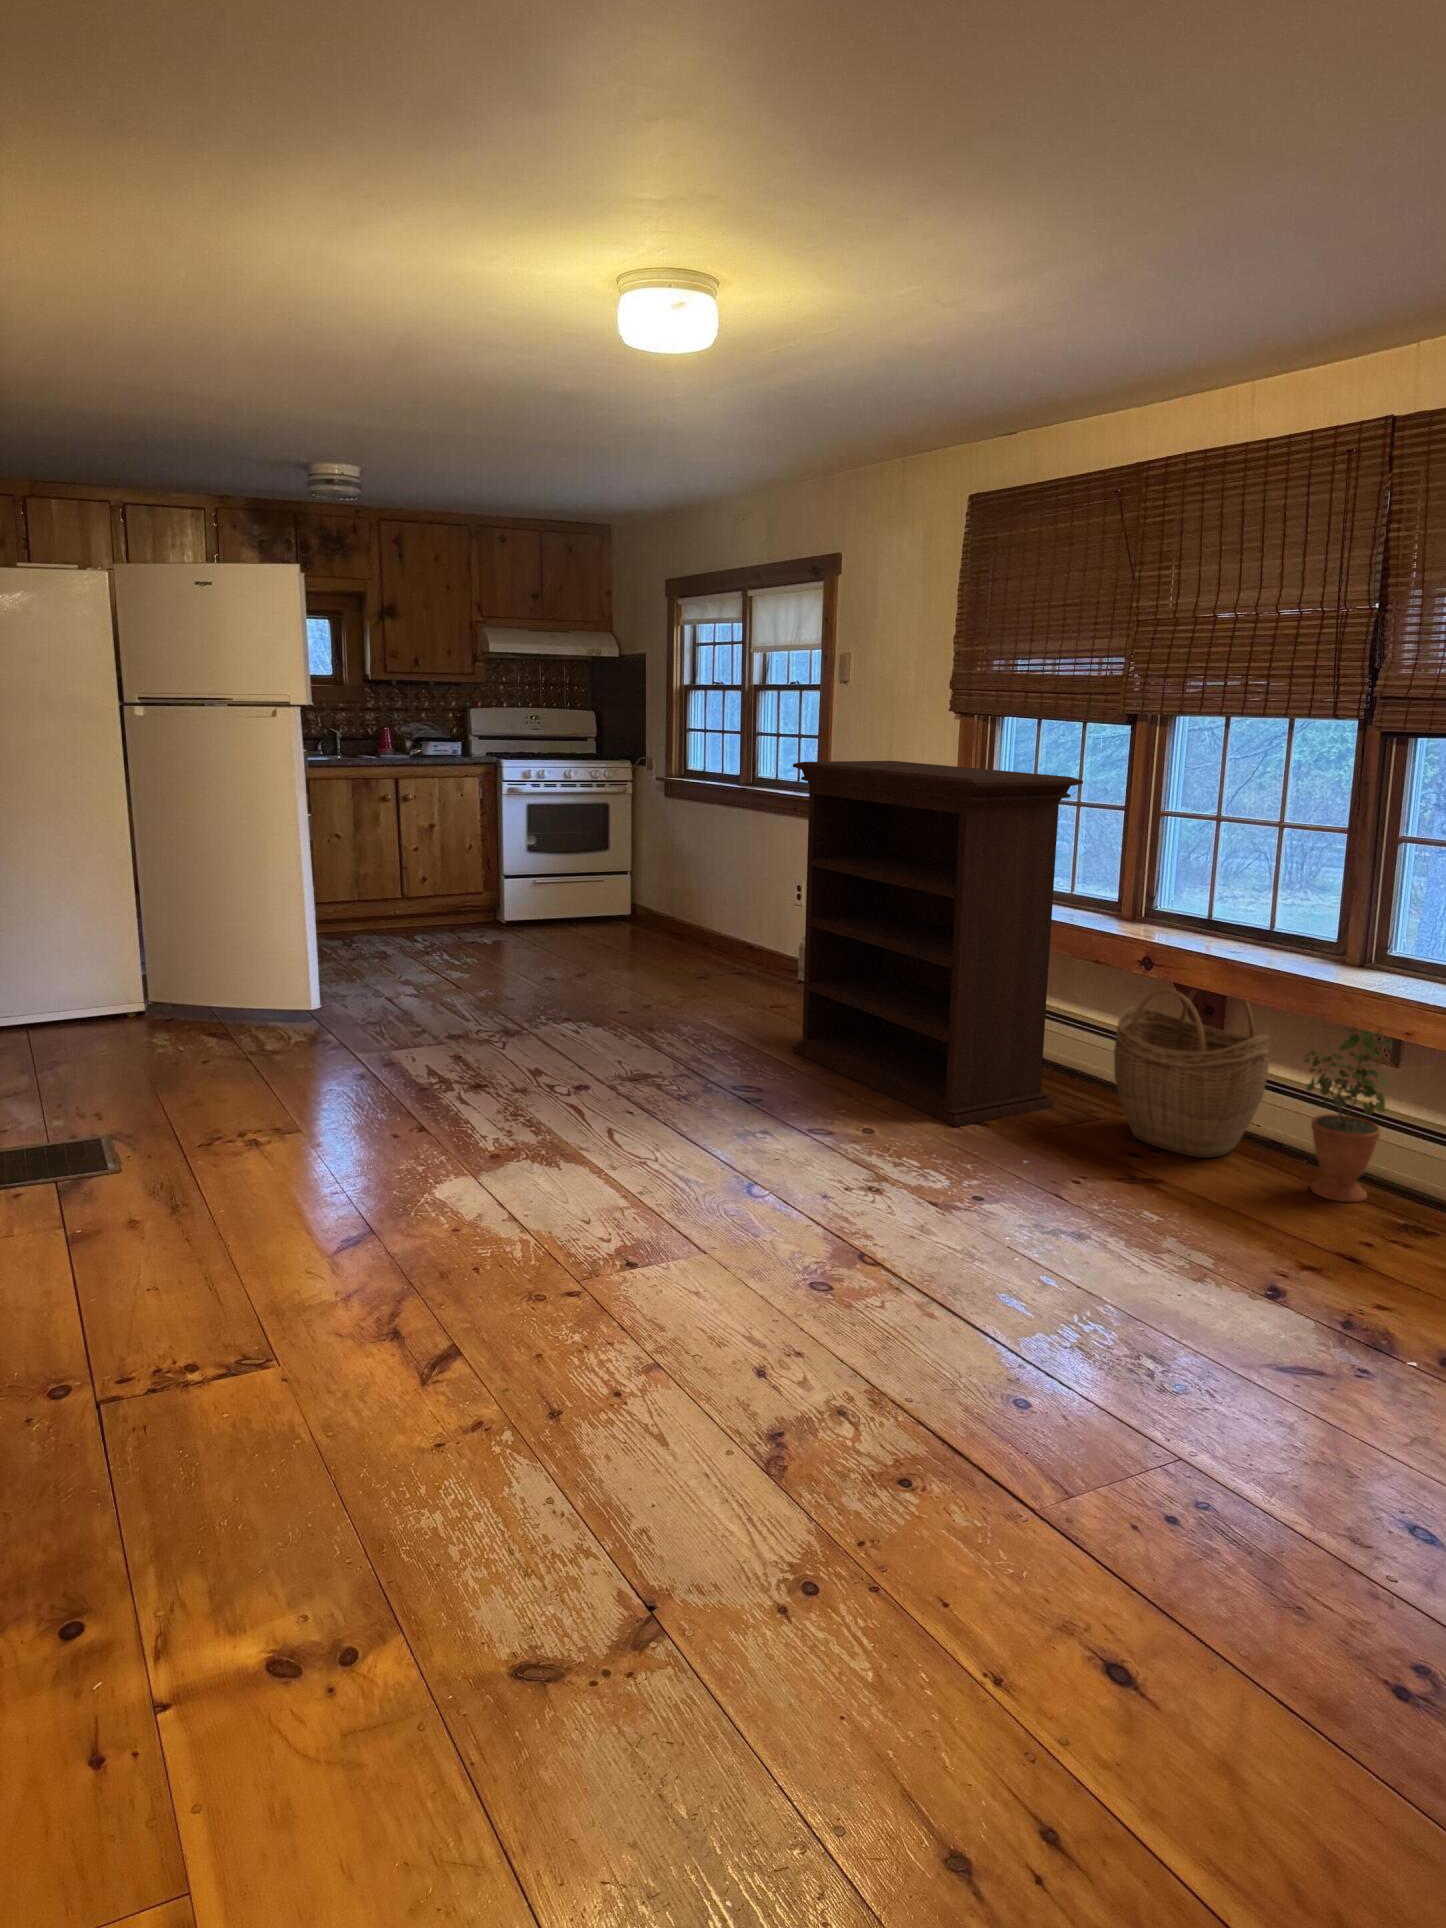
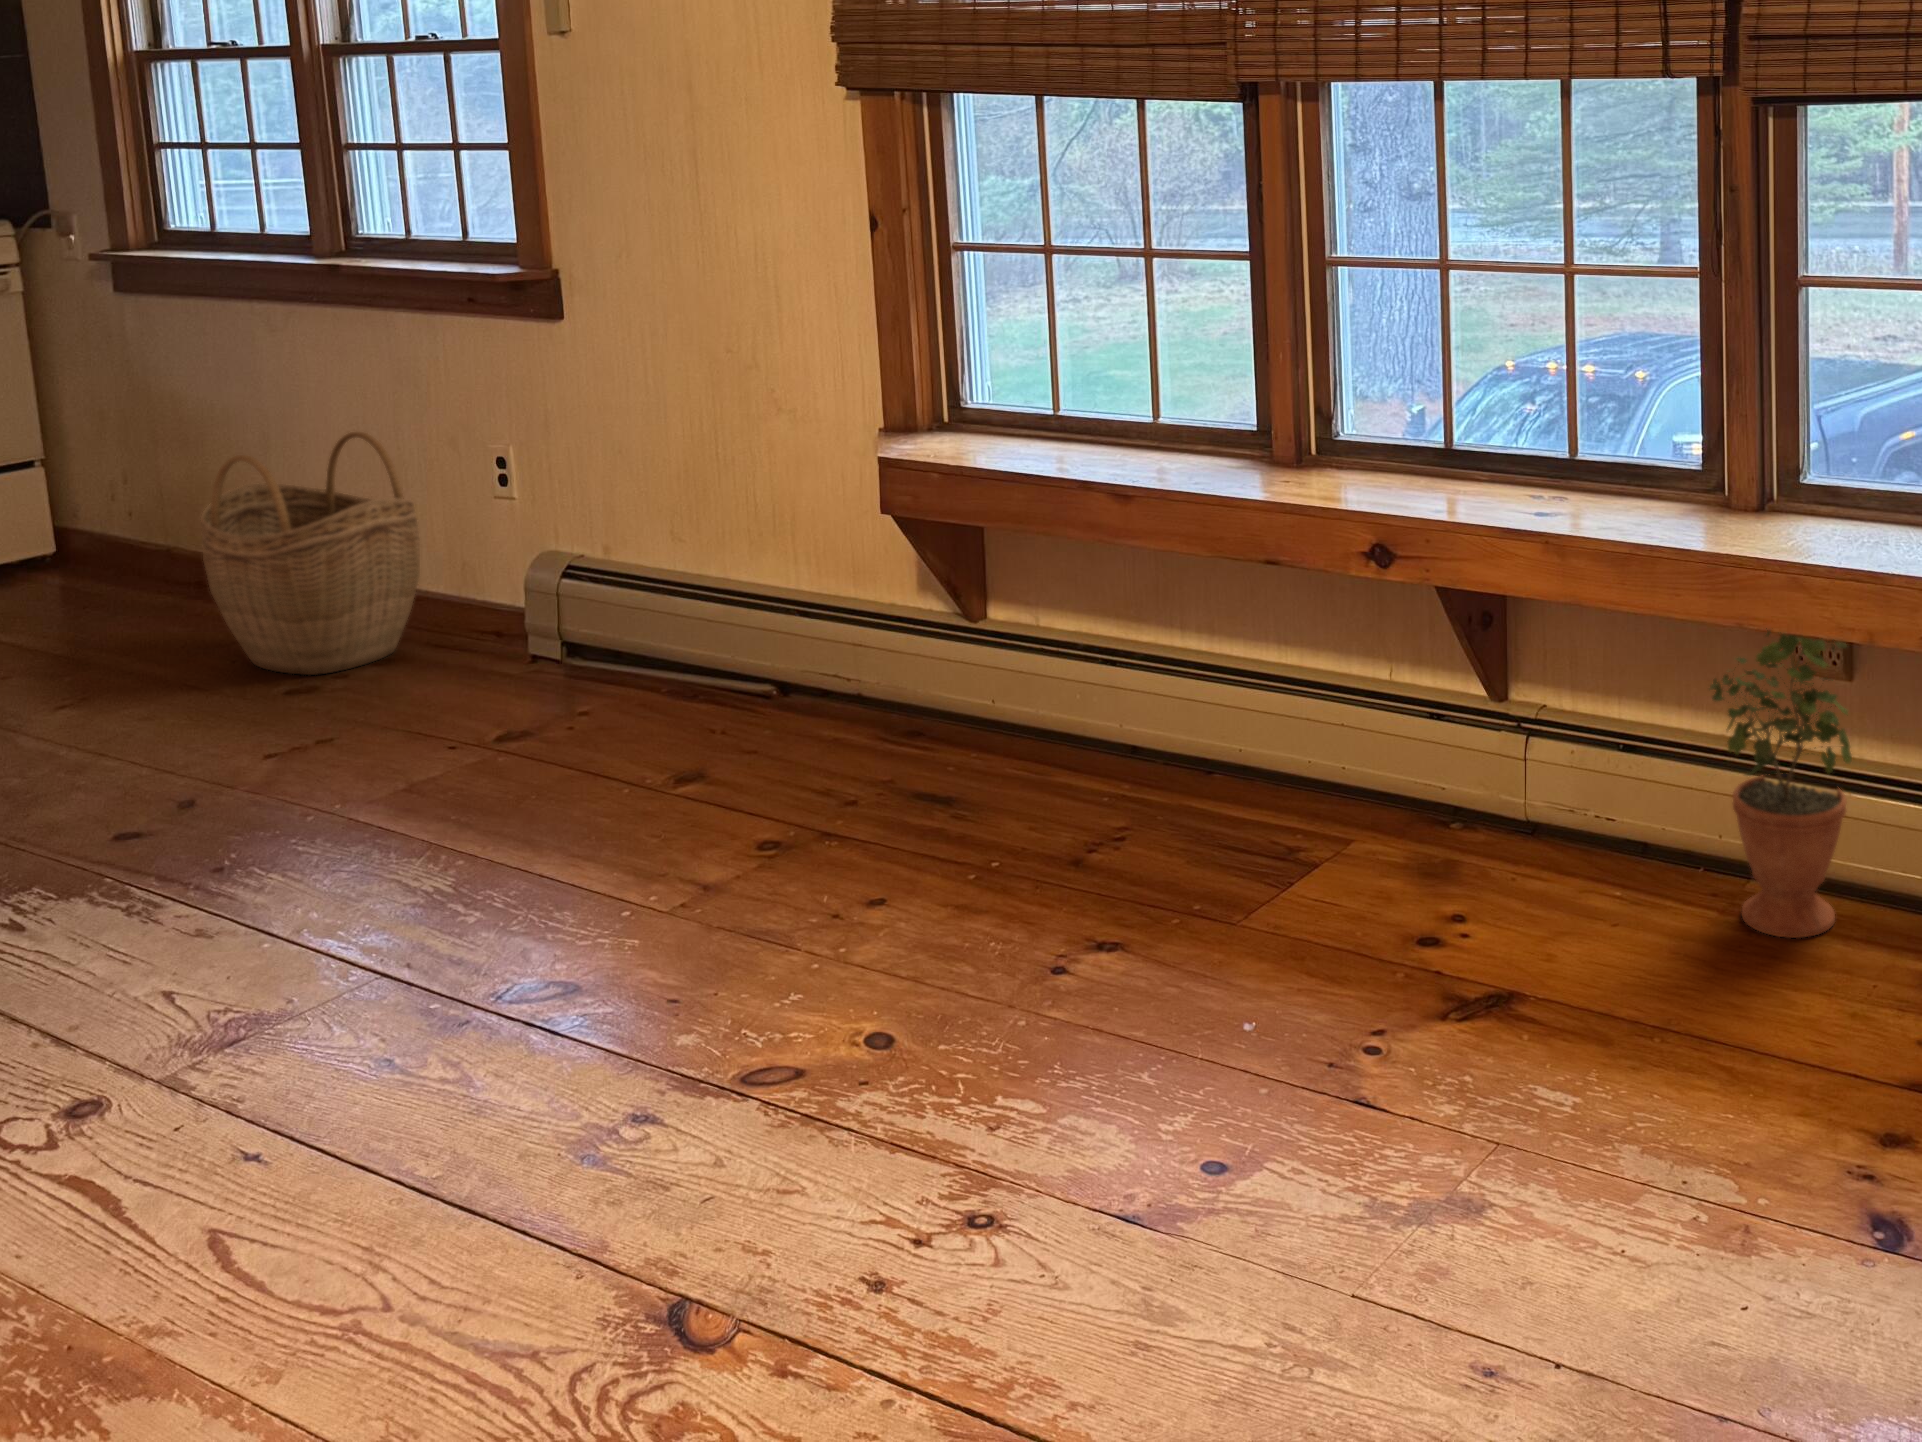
bookshelf: present [791,761,1083,1127] -> none [524,199,1217,971]
woven basket: present [1114,989,1269,1158] -> present [201,432,420,675]

